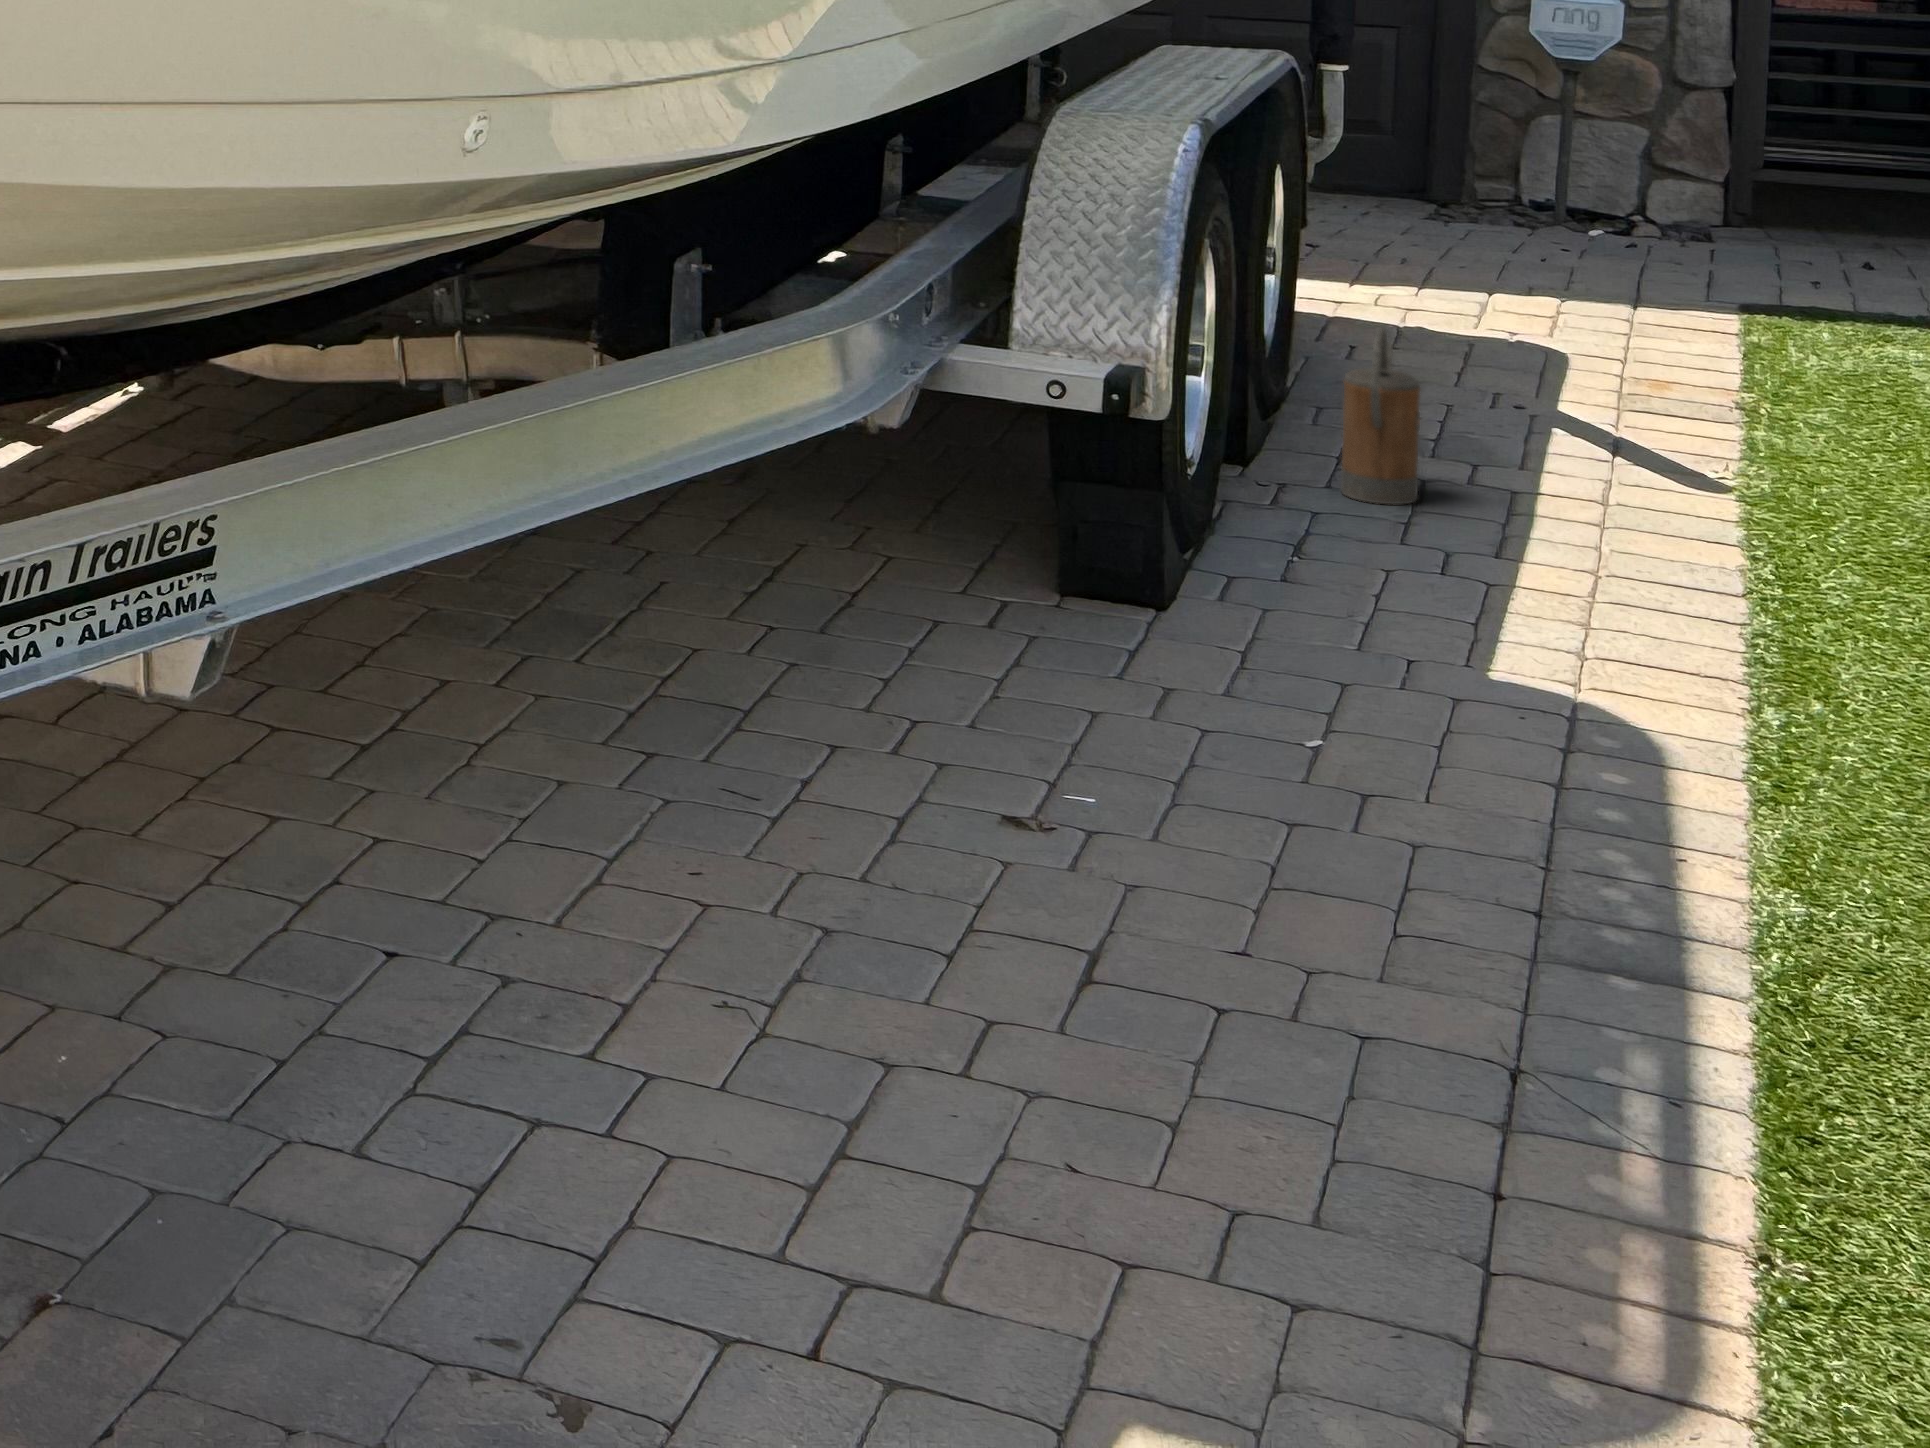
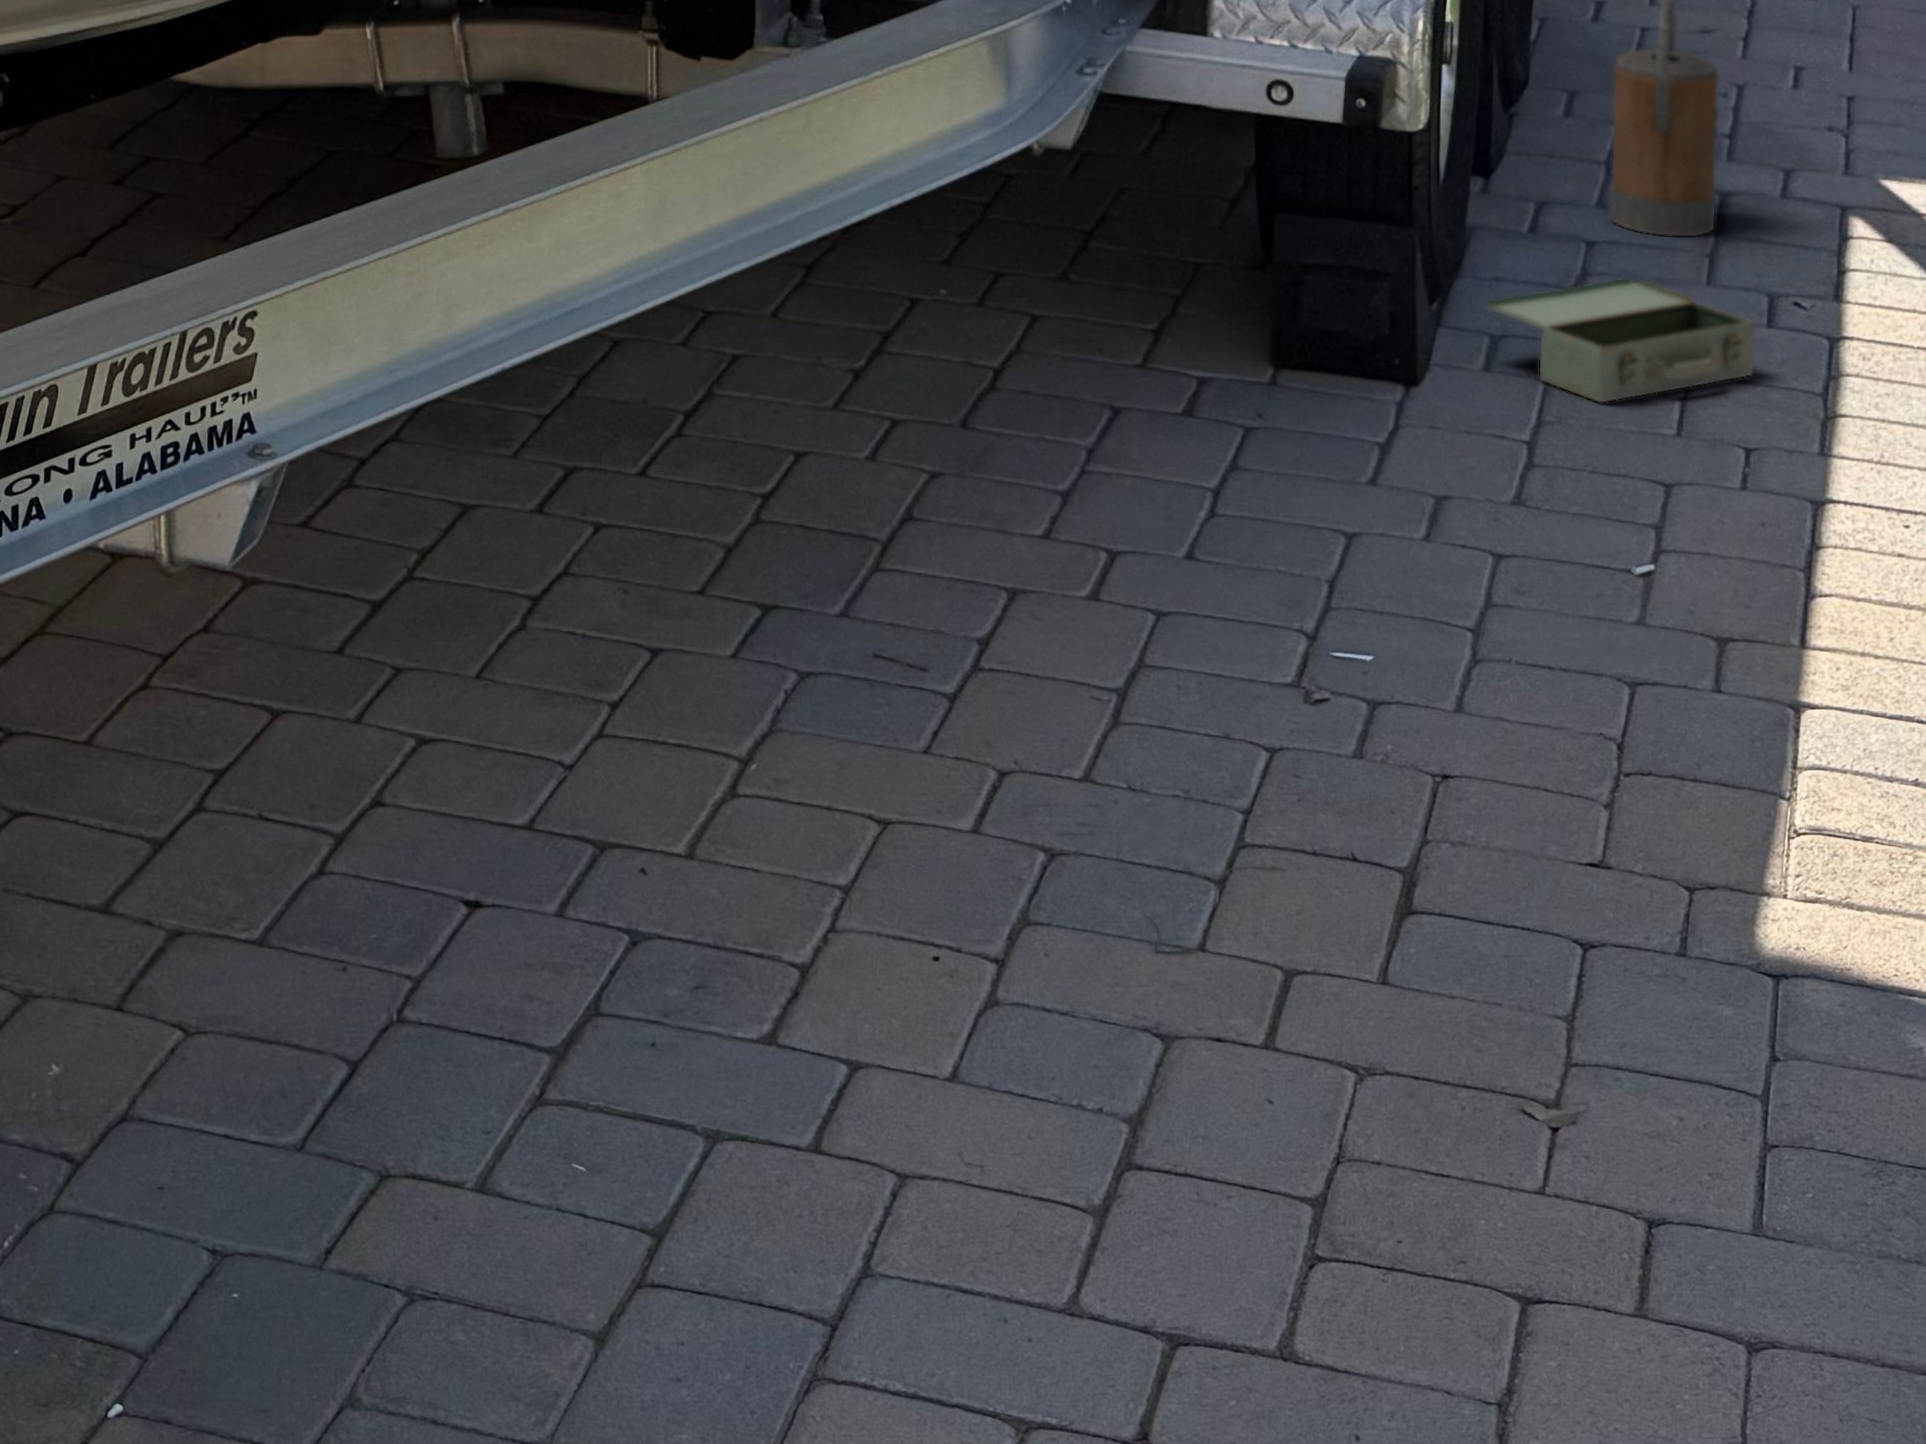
toolbox: none [1227,531,1429,620] -> present [1486,279,1754,402]

